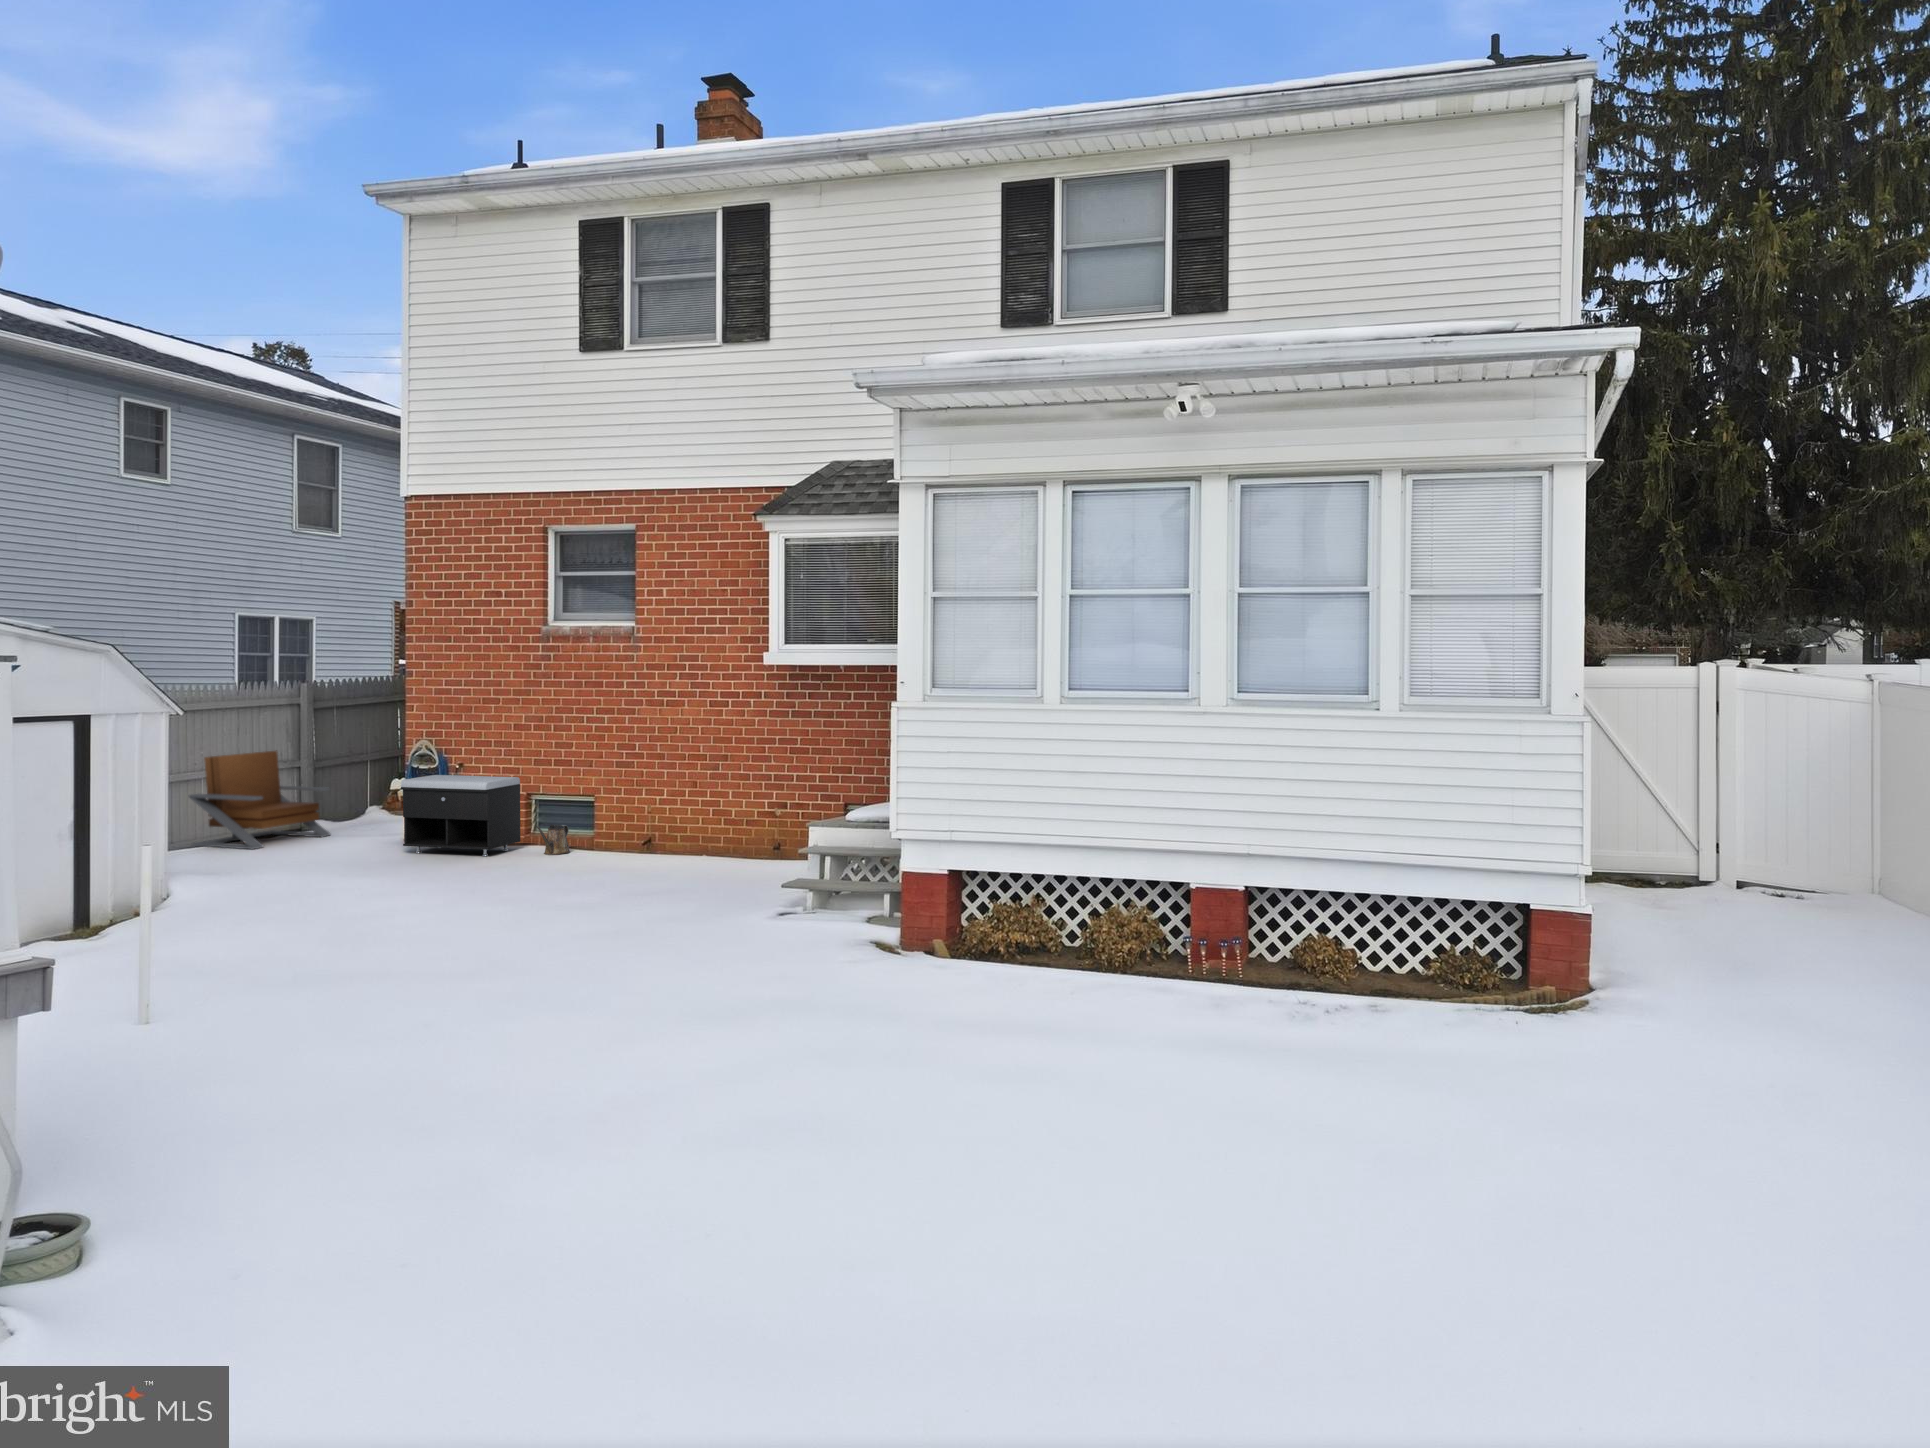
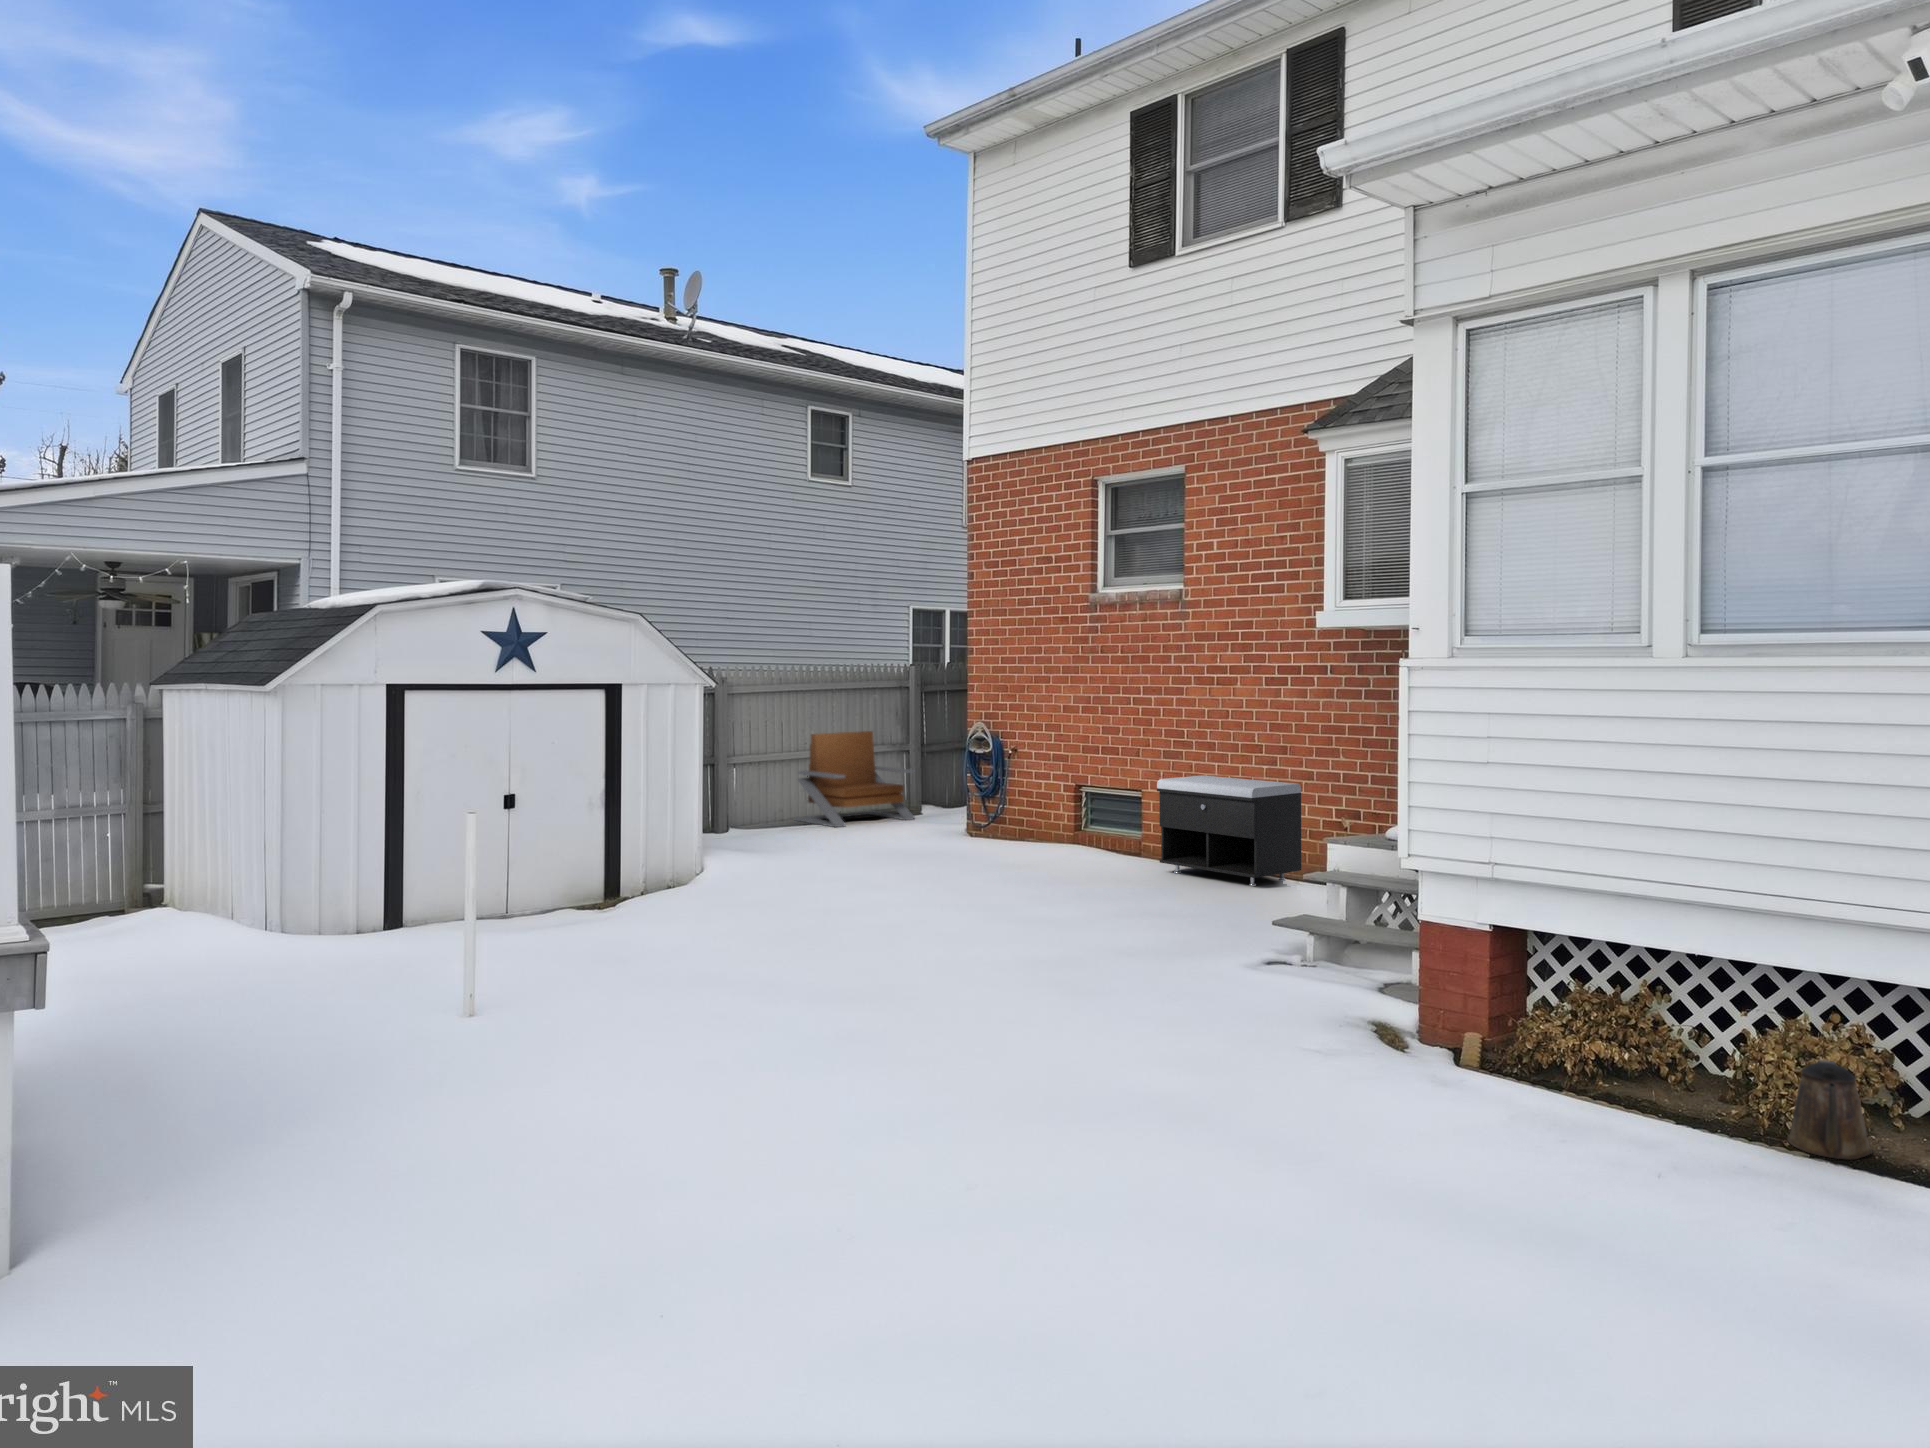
storage bench: present [401,775,521,856] -> present [1157,775,1301,886]
watering can: present [536,824,570,855] -> present [1787,1060,1873,1159]

